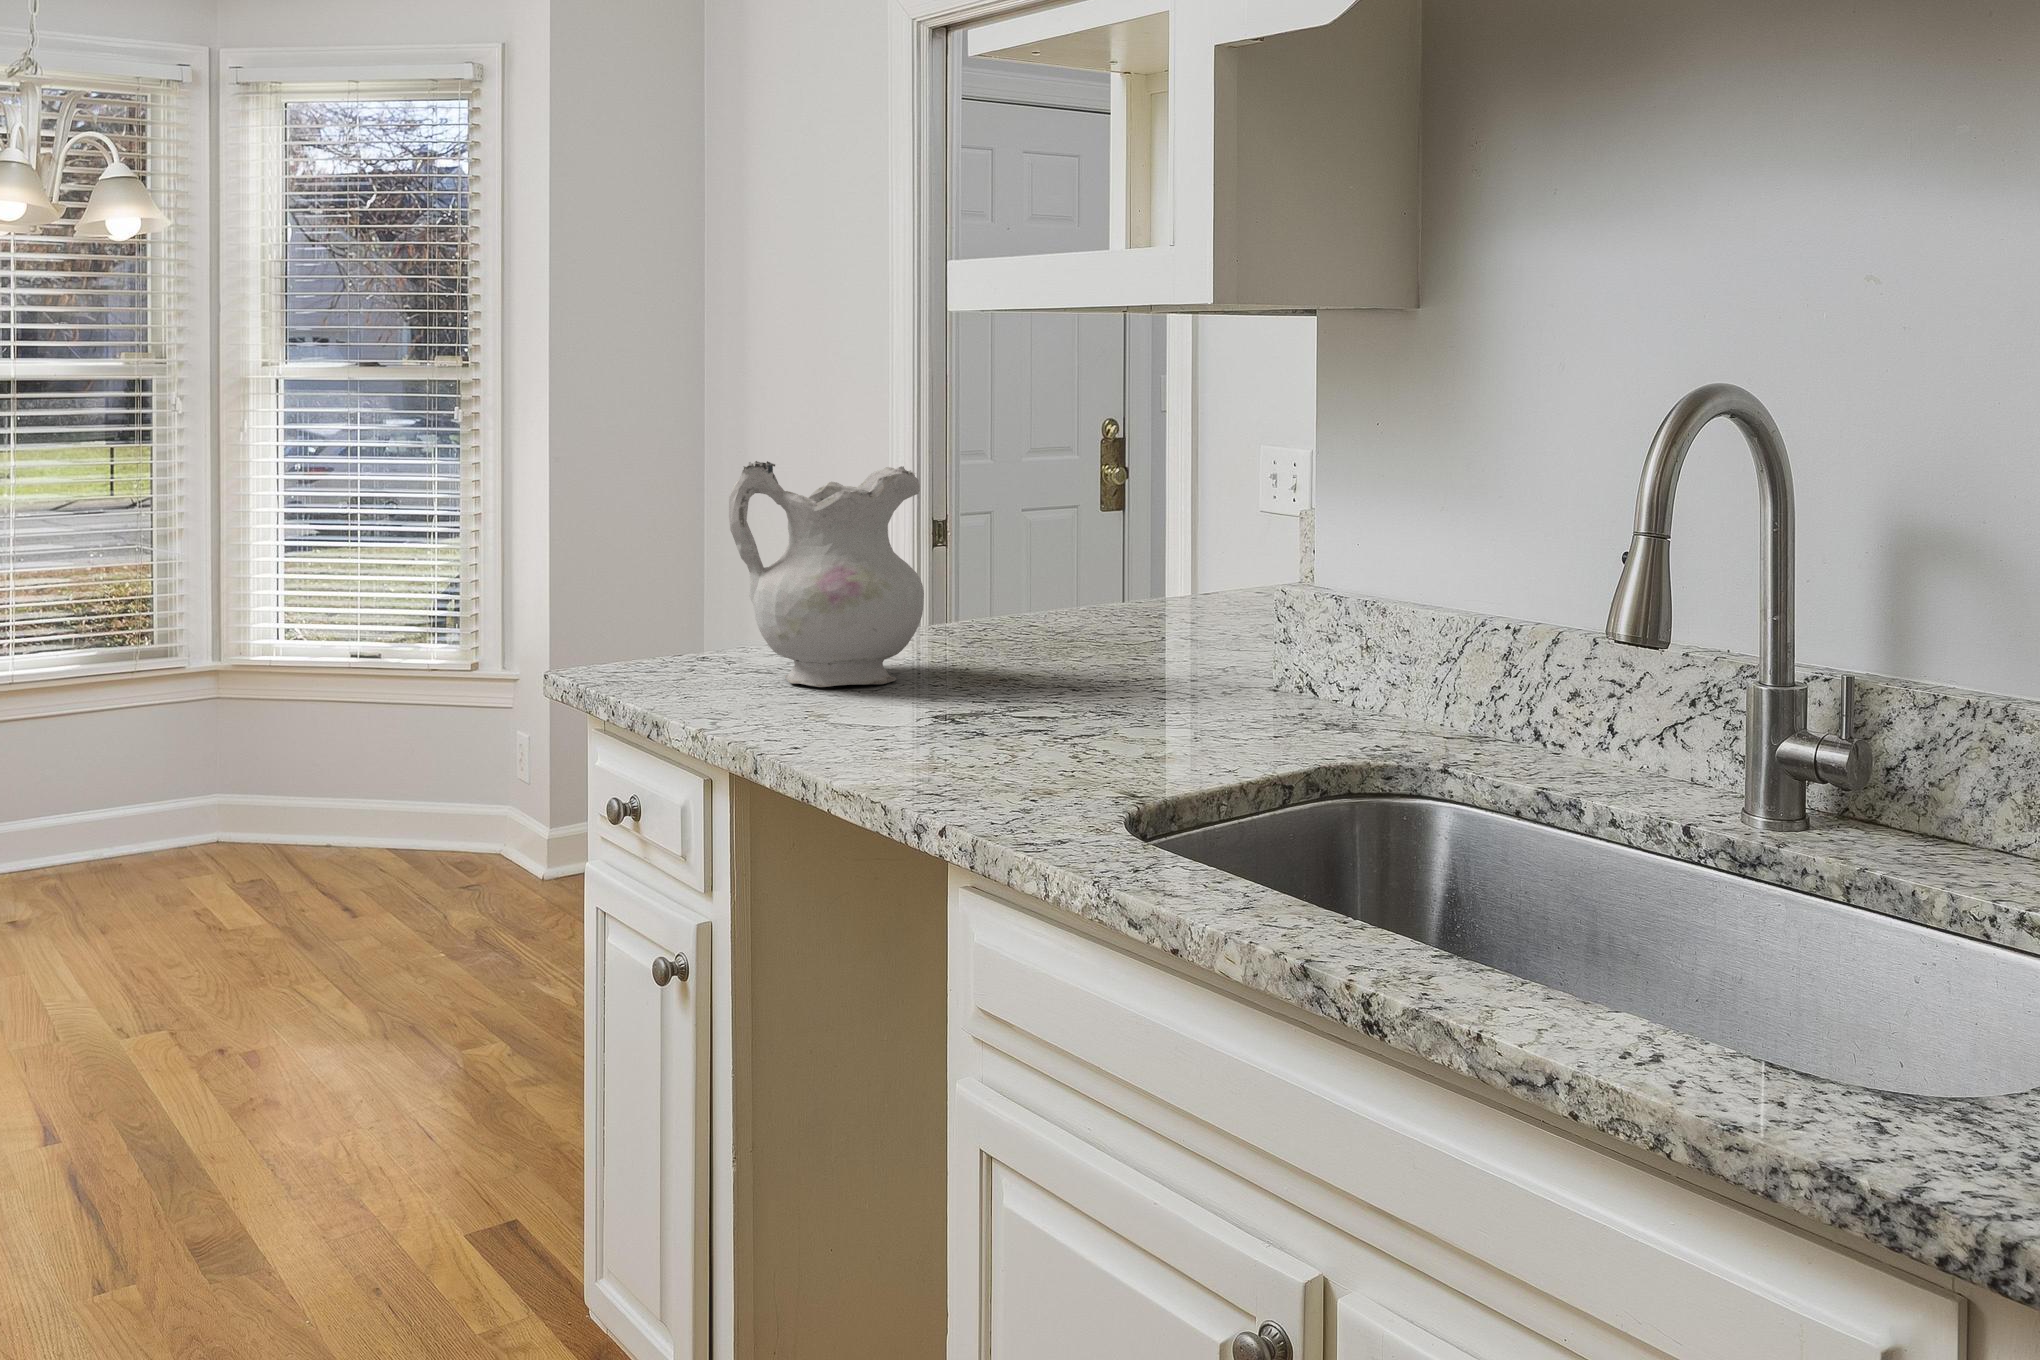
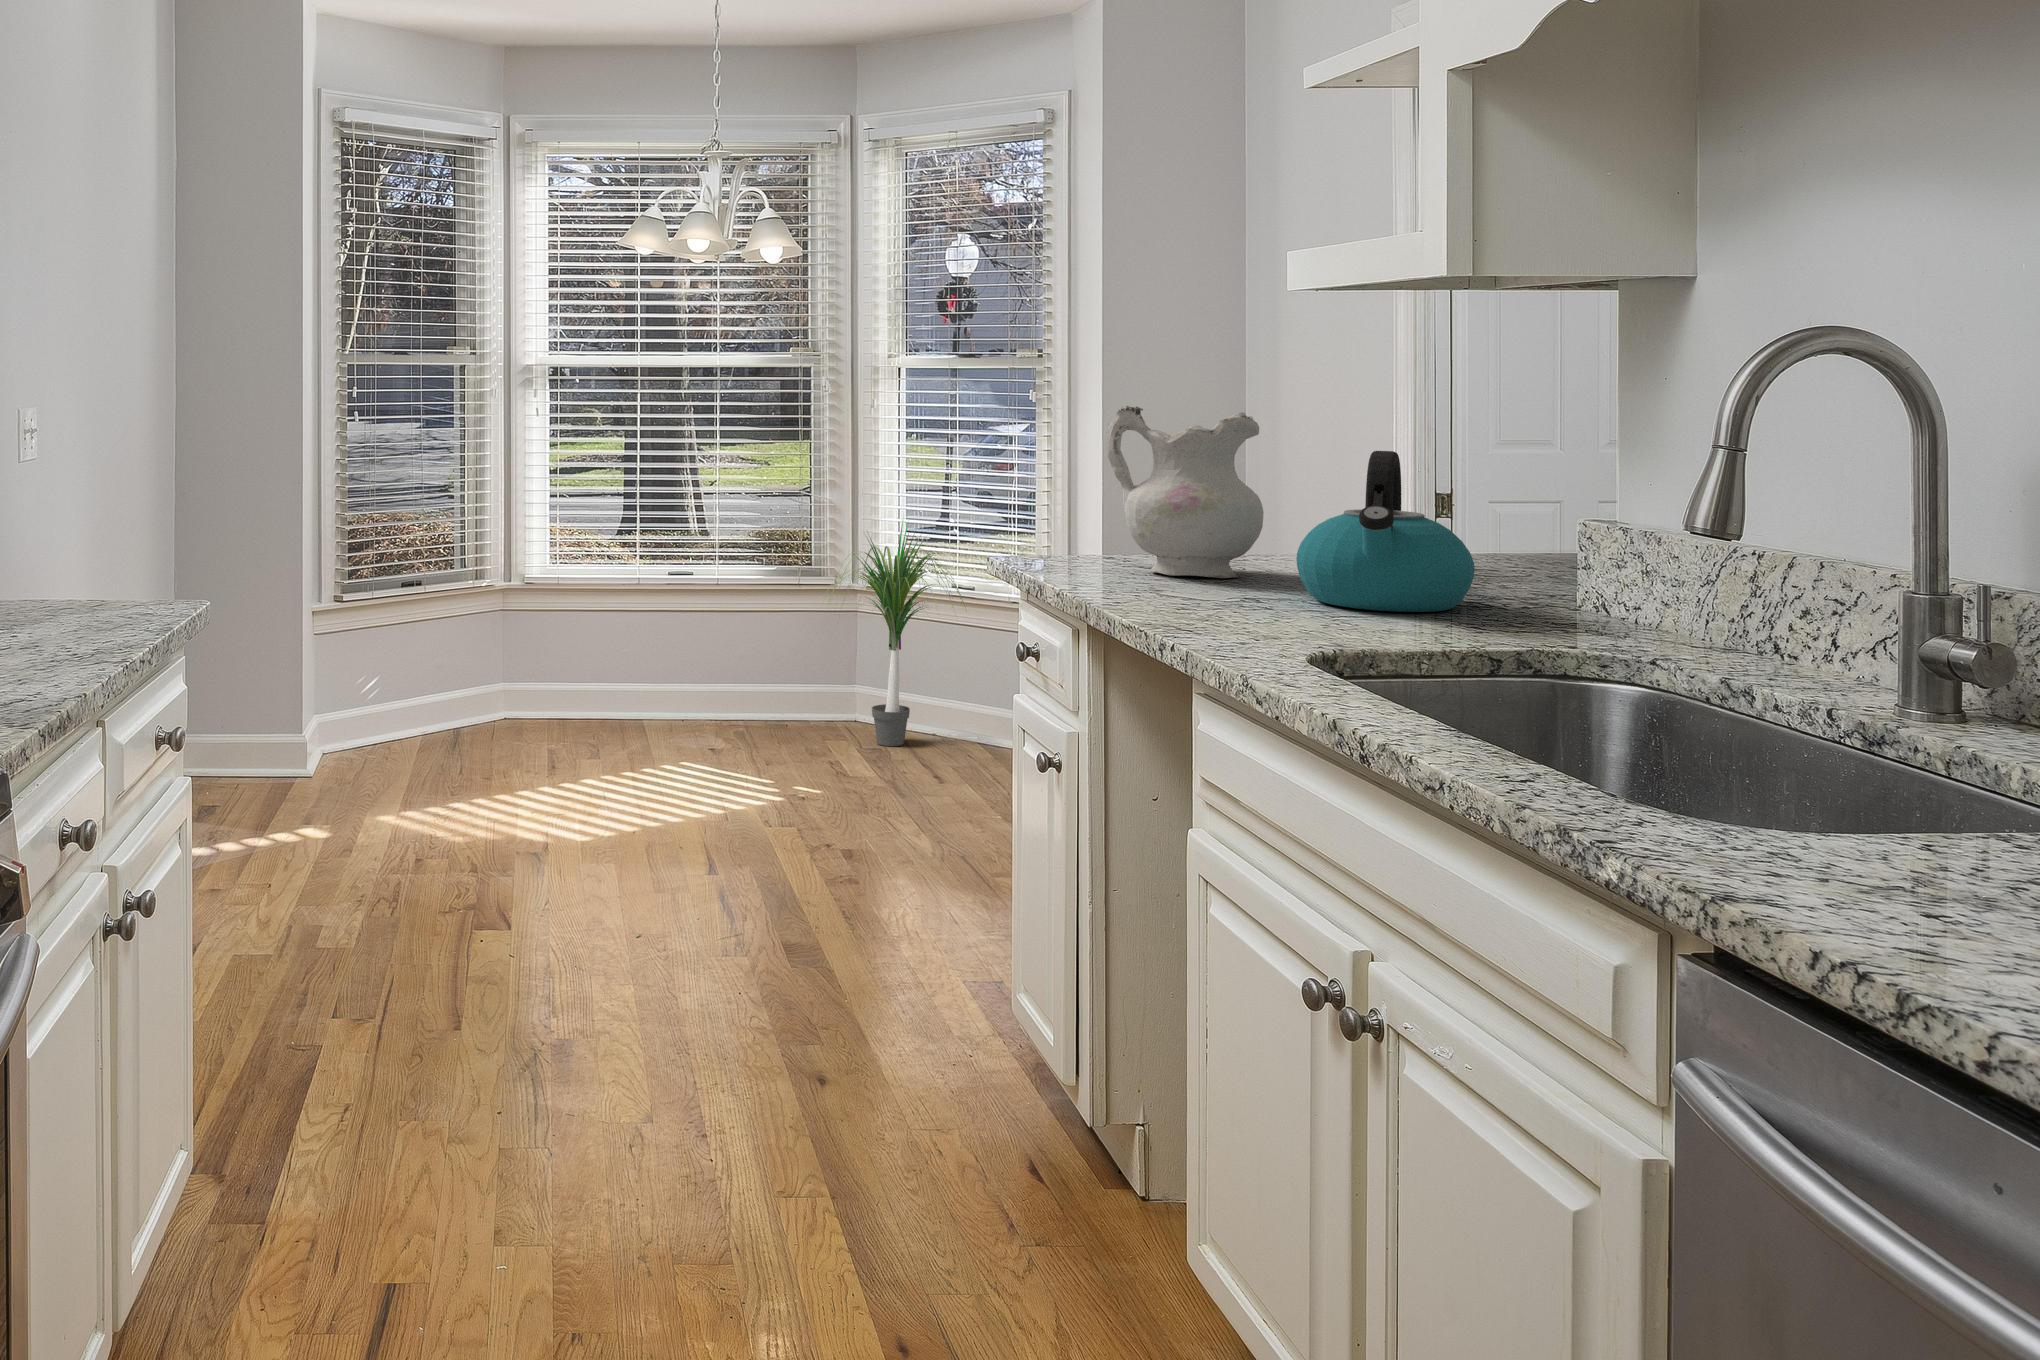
kettle: none [996,516,1195,722] -> present [1296,451,1475,612]
potted plant: none [177,571,389,880] -> present [831,522,964,746]

